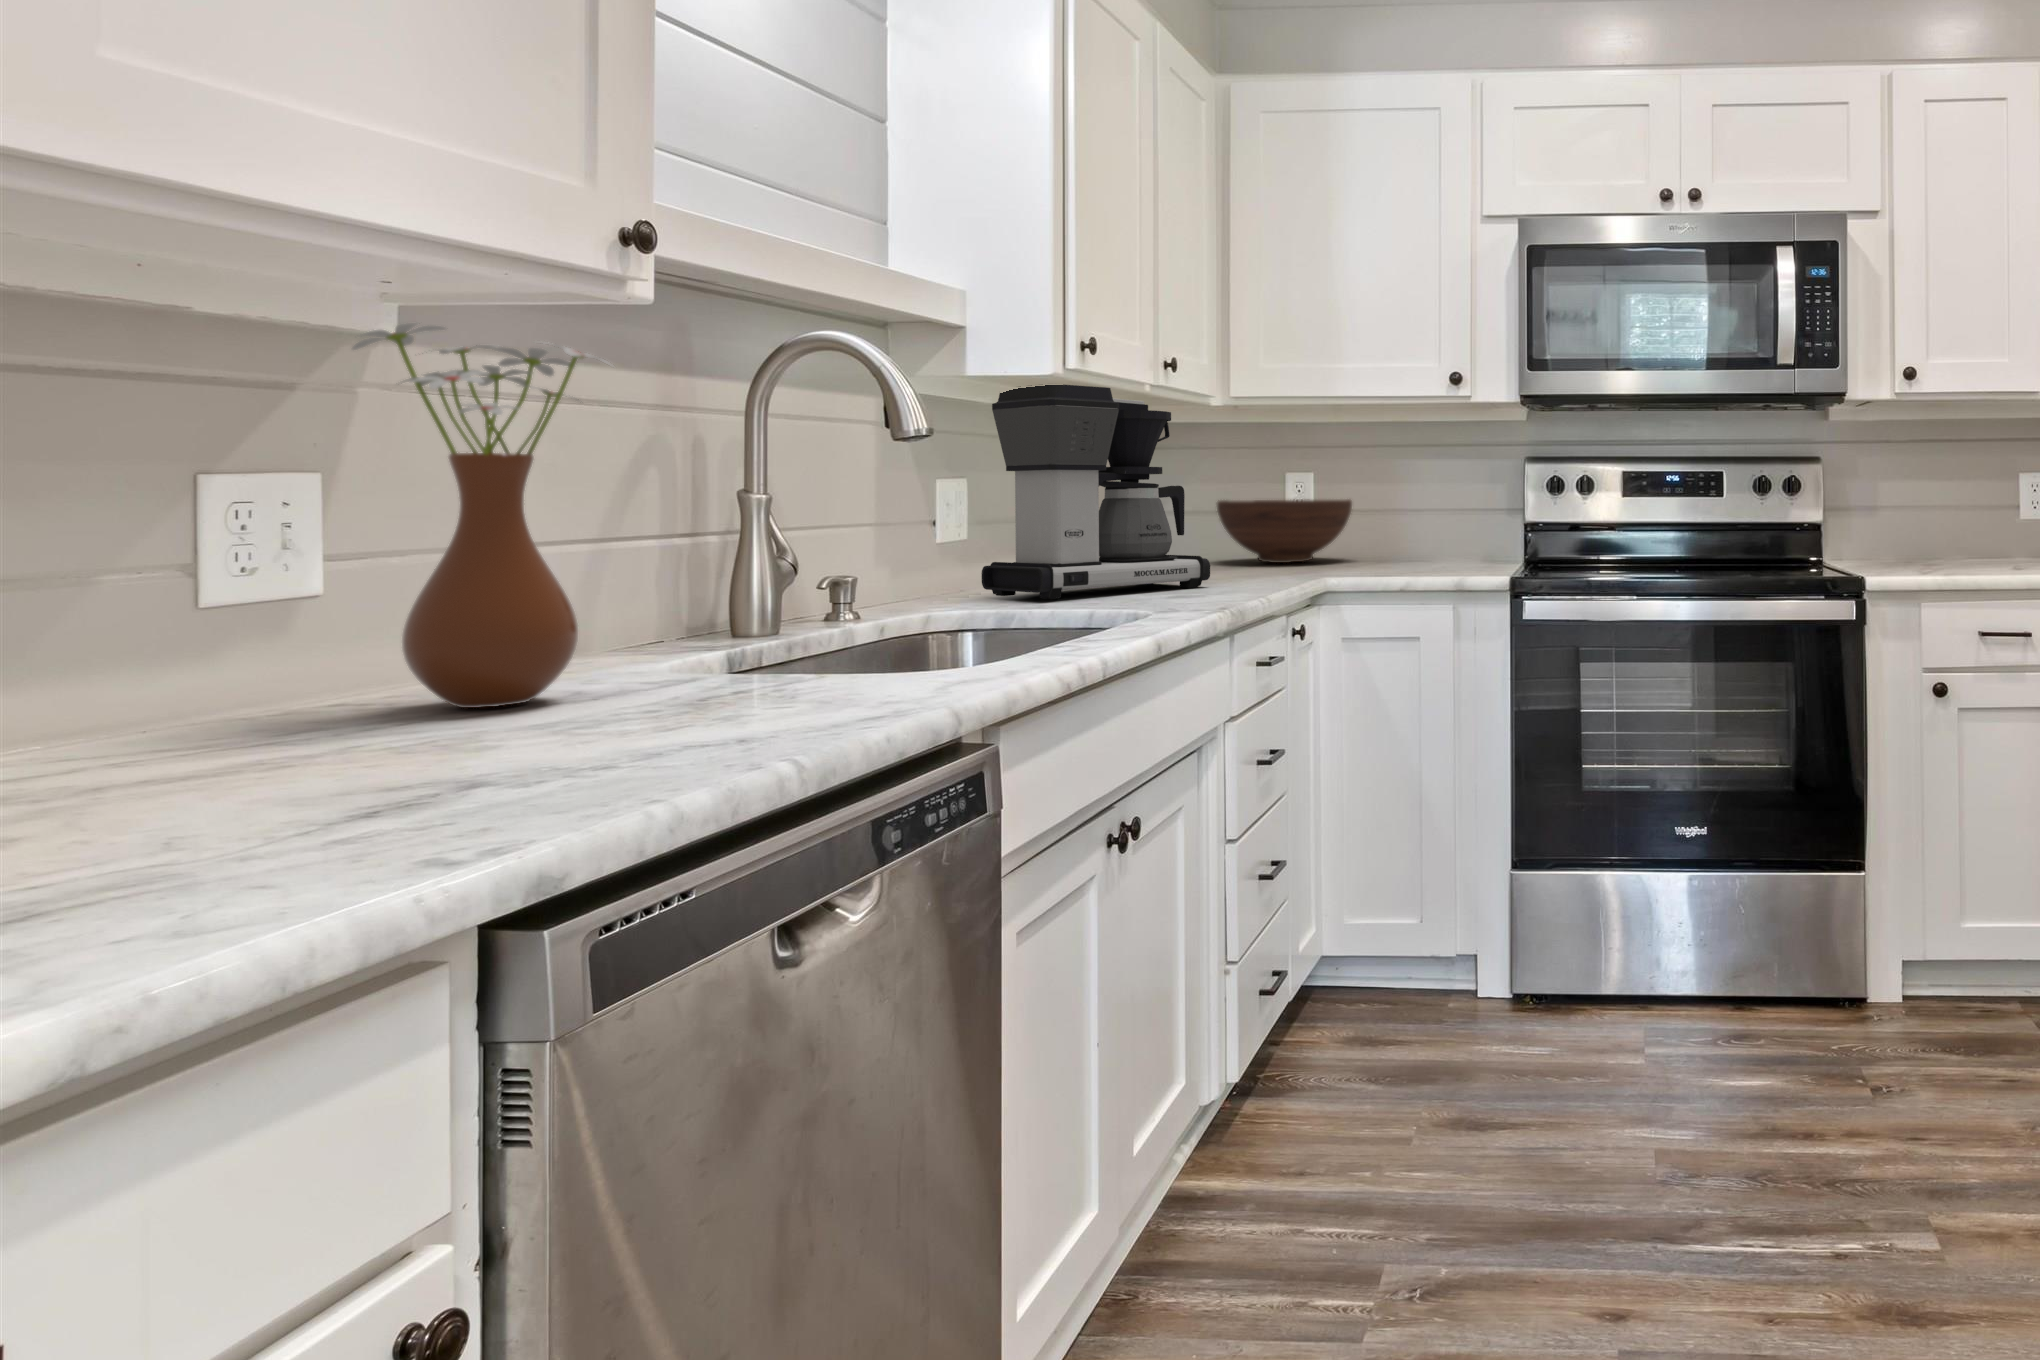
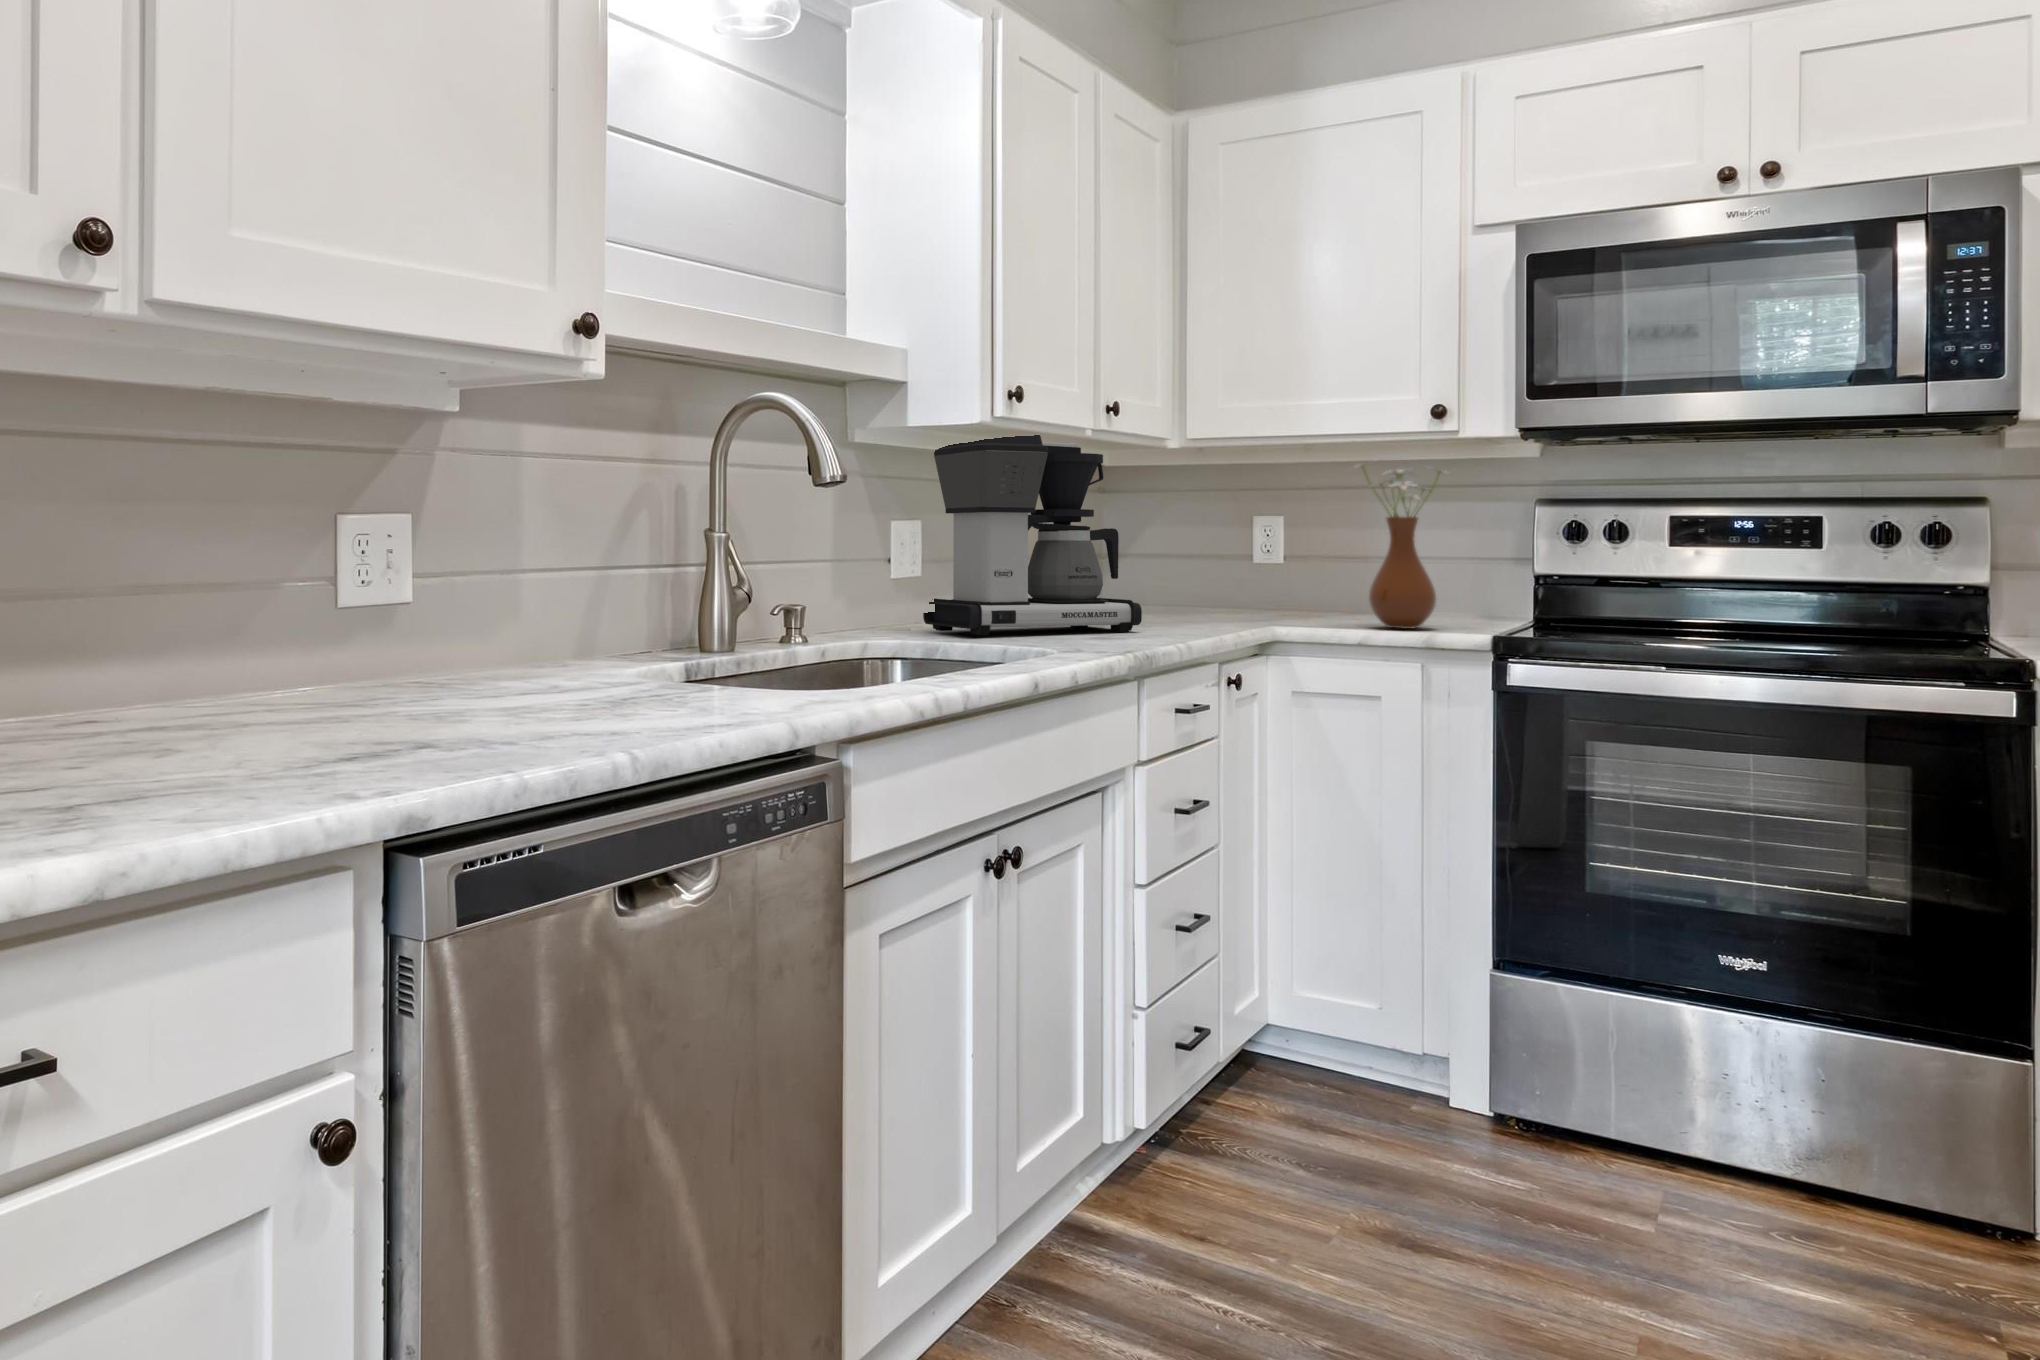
vase: present [352,323,610,708] -> present [1355,460,1446,629]
fruit bowl: present [1217,499,1352,563] -> none [1169,545,1321,612]

